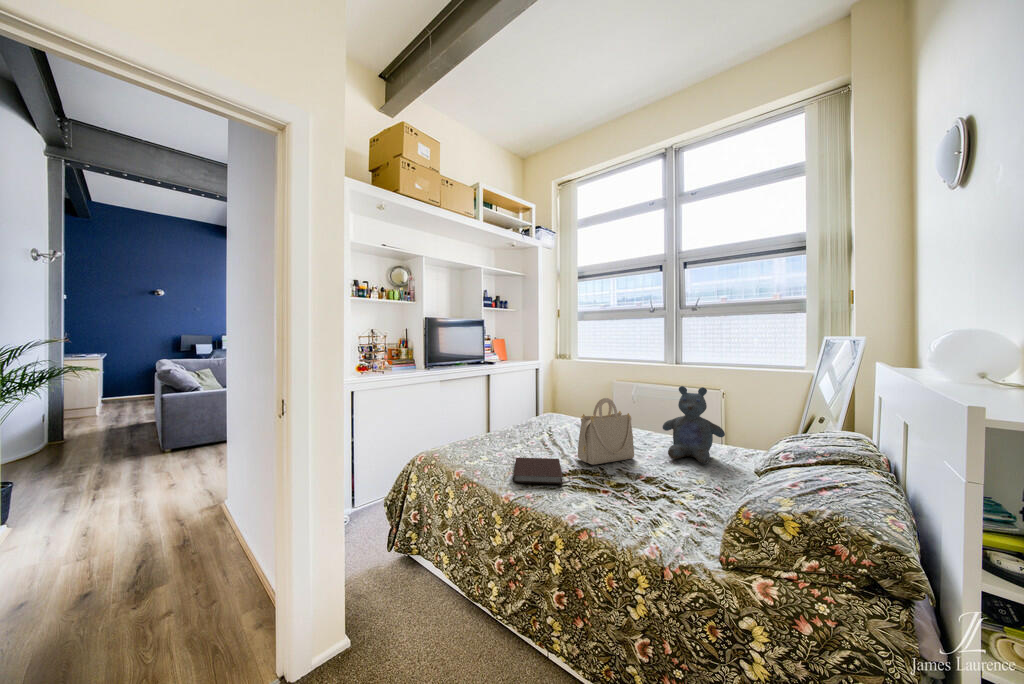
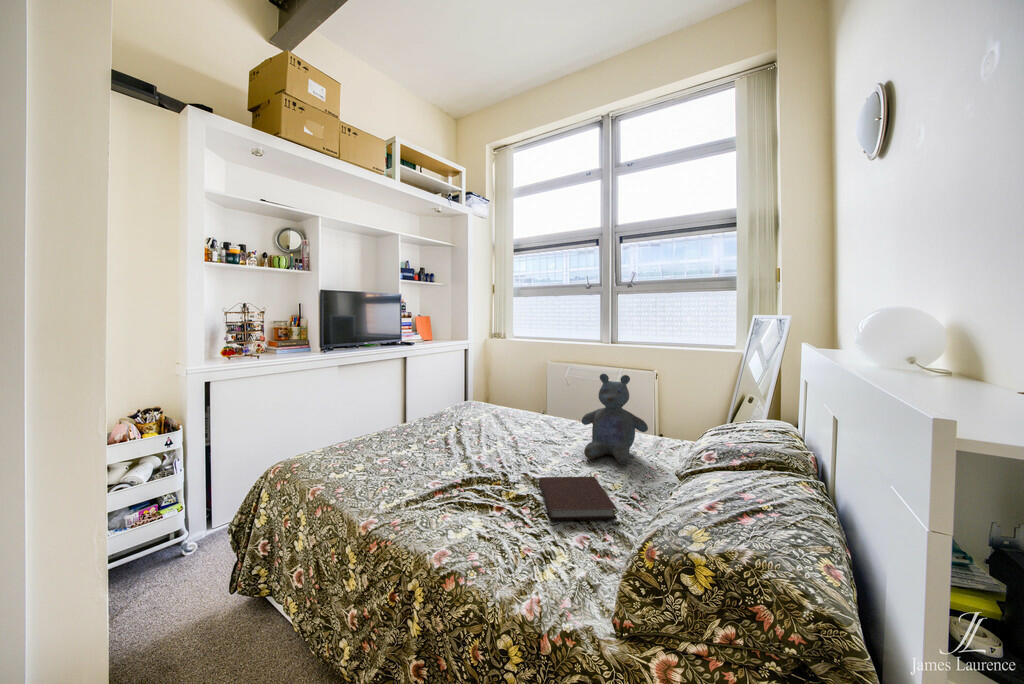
handbag: present [578,398,634,465] -> none [478,390,545,472]
notebook: present [513,458,563,484] -> present [539,476,617,520]

